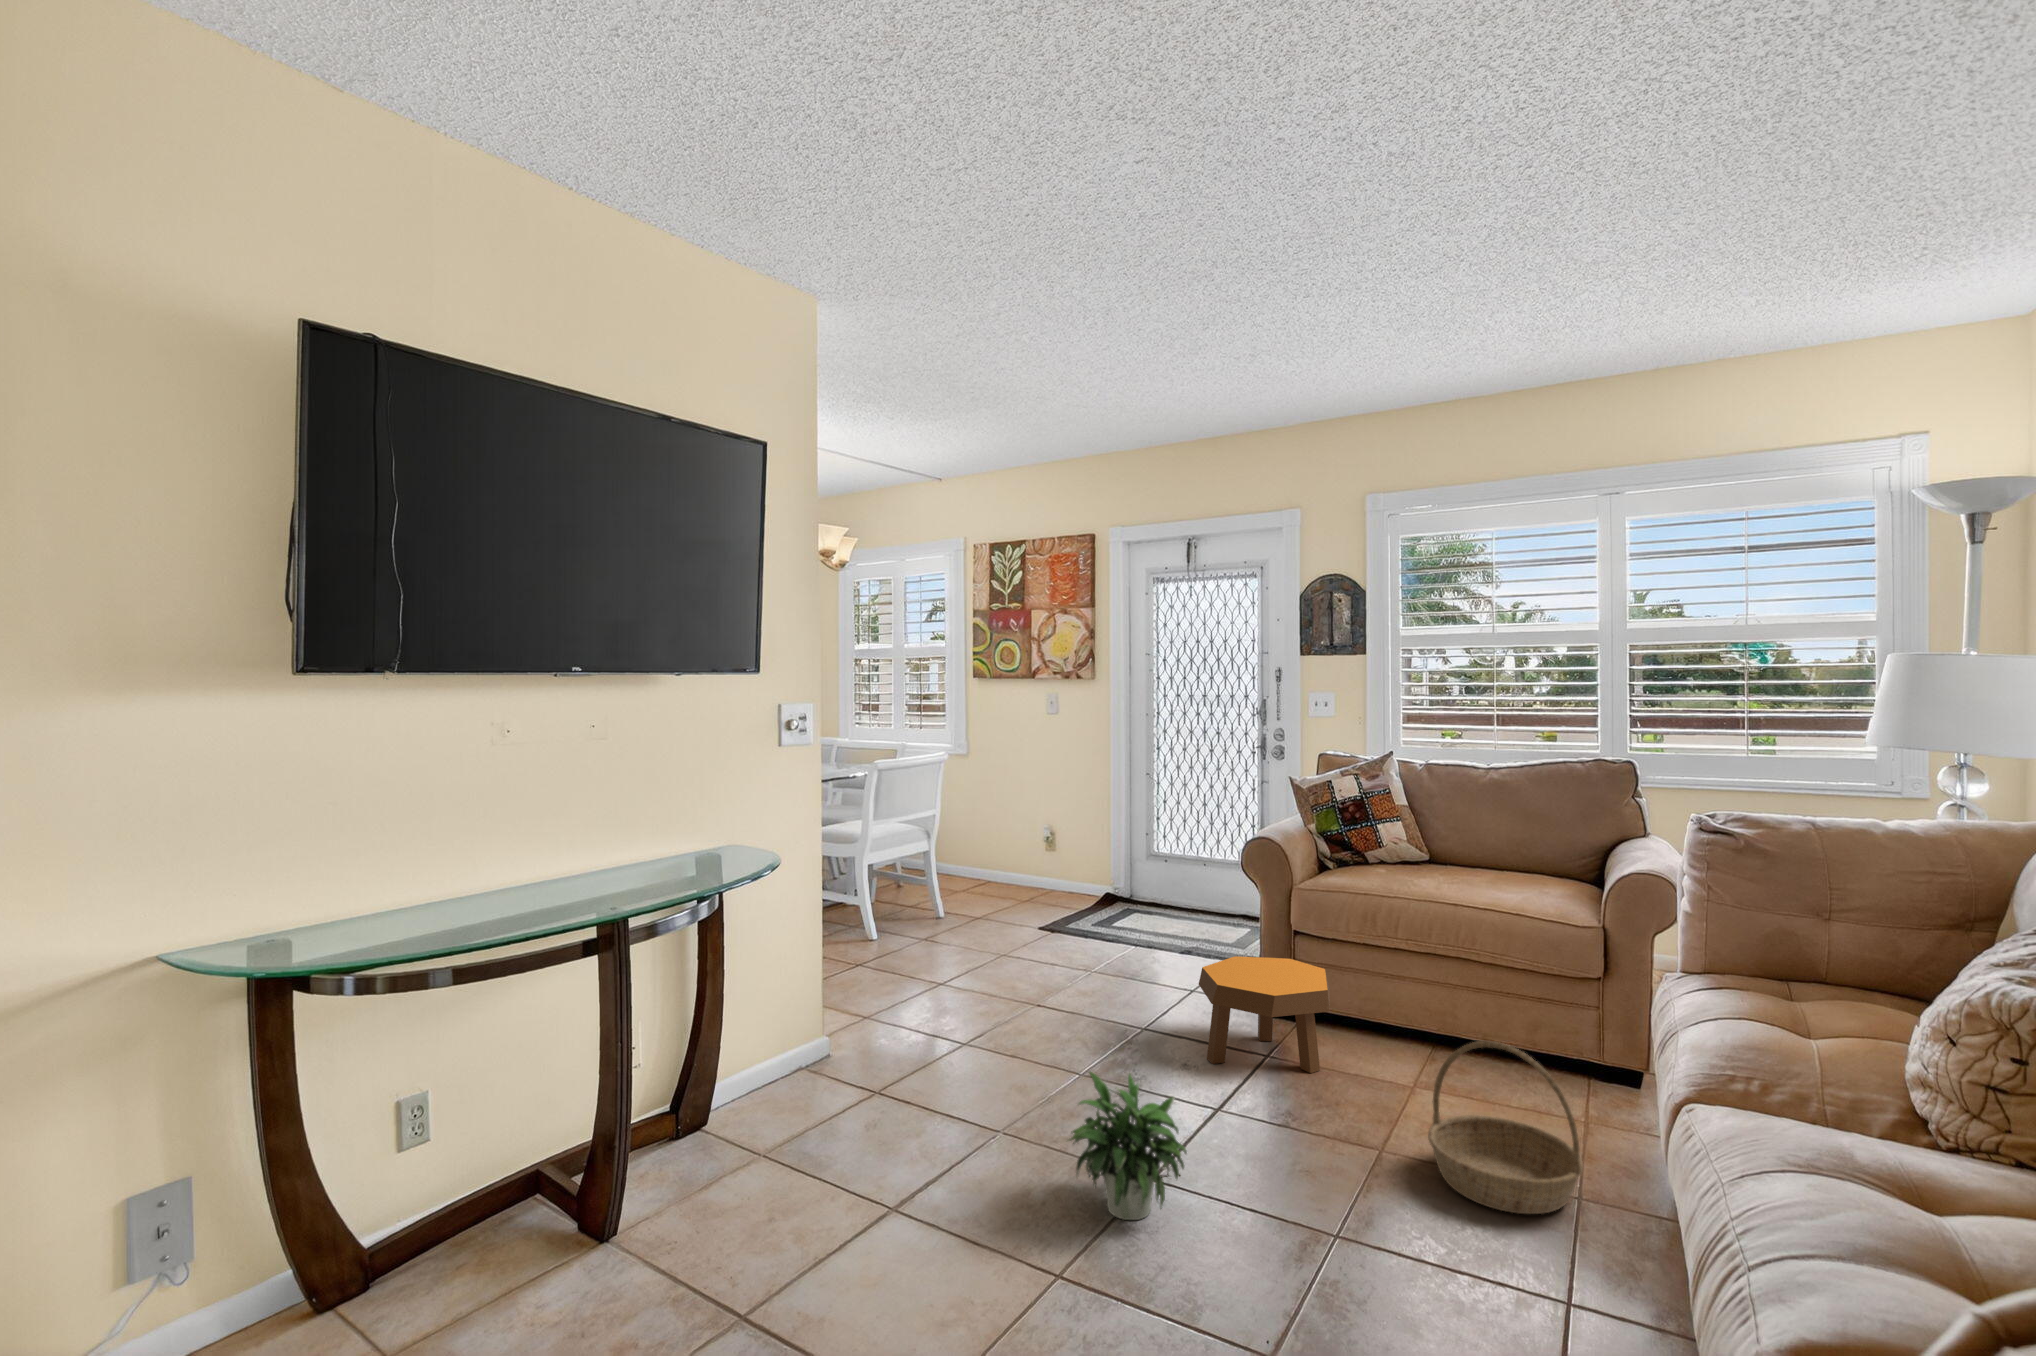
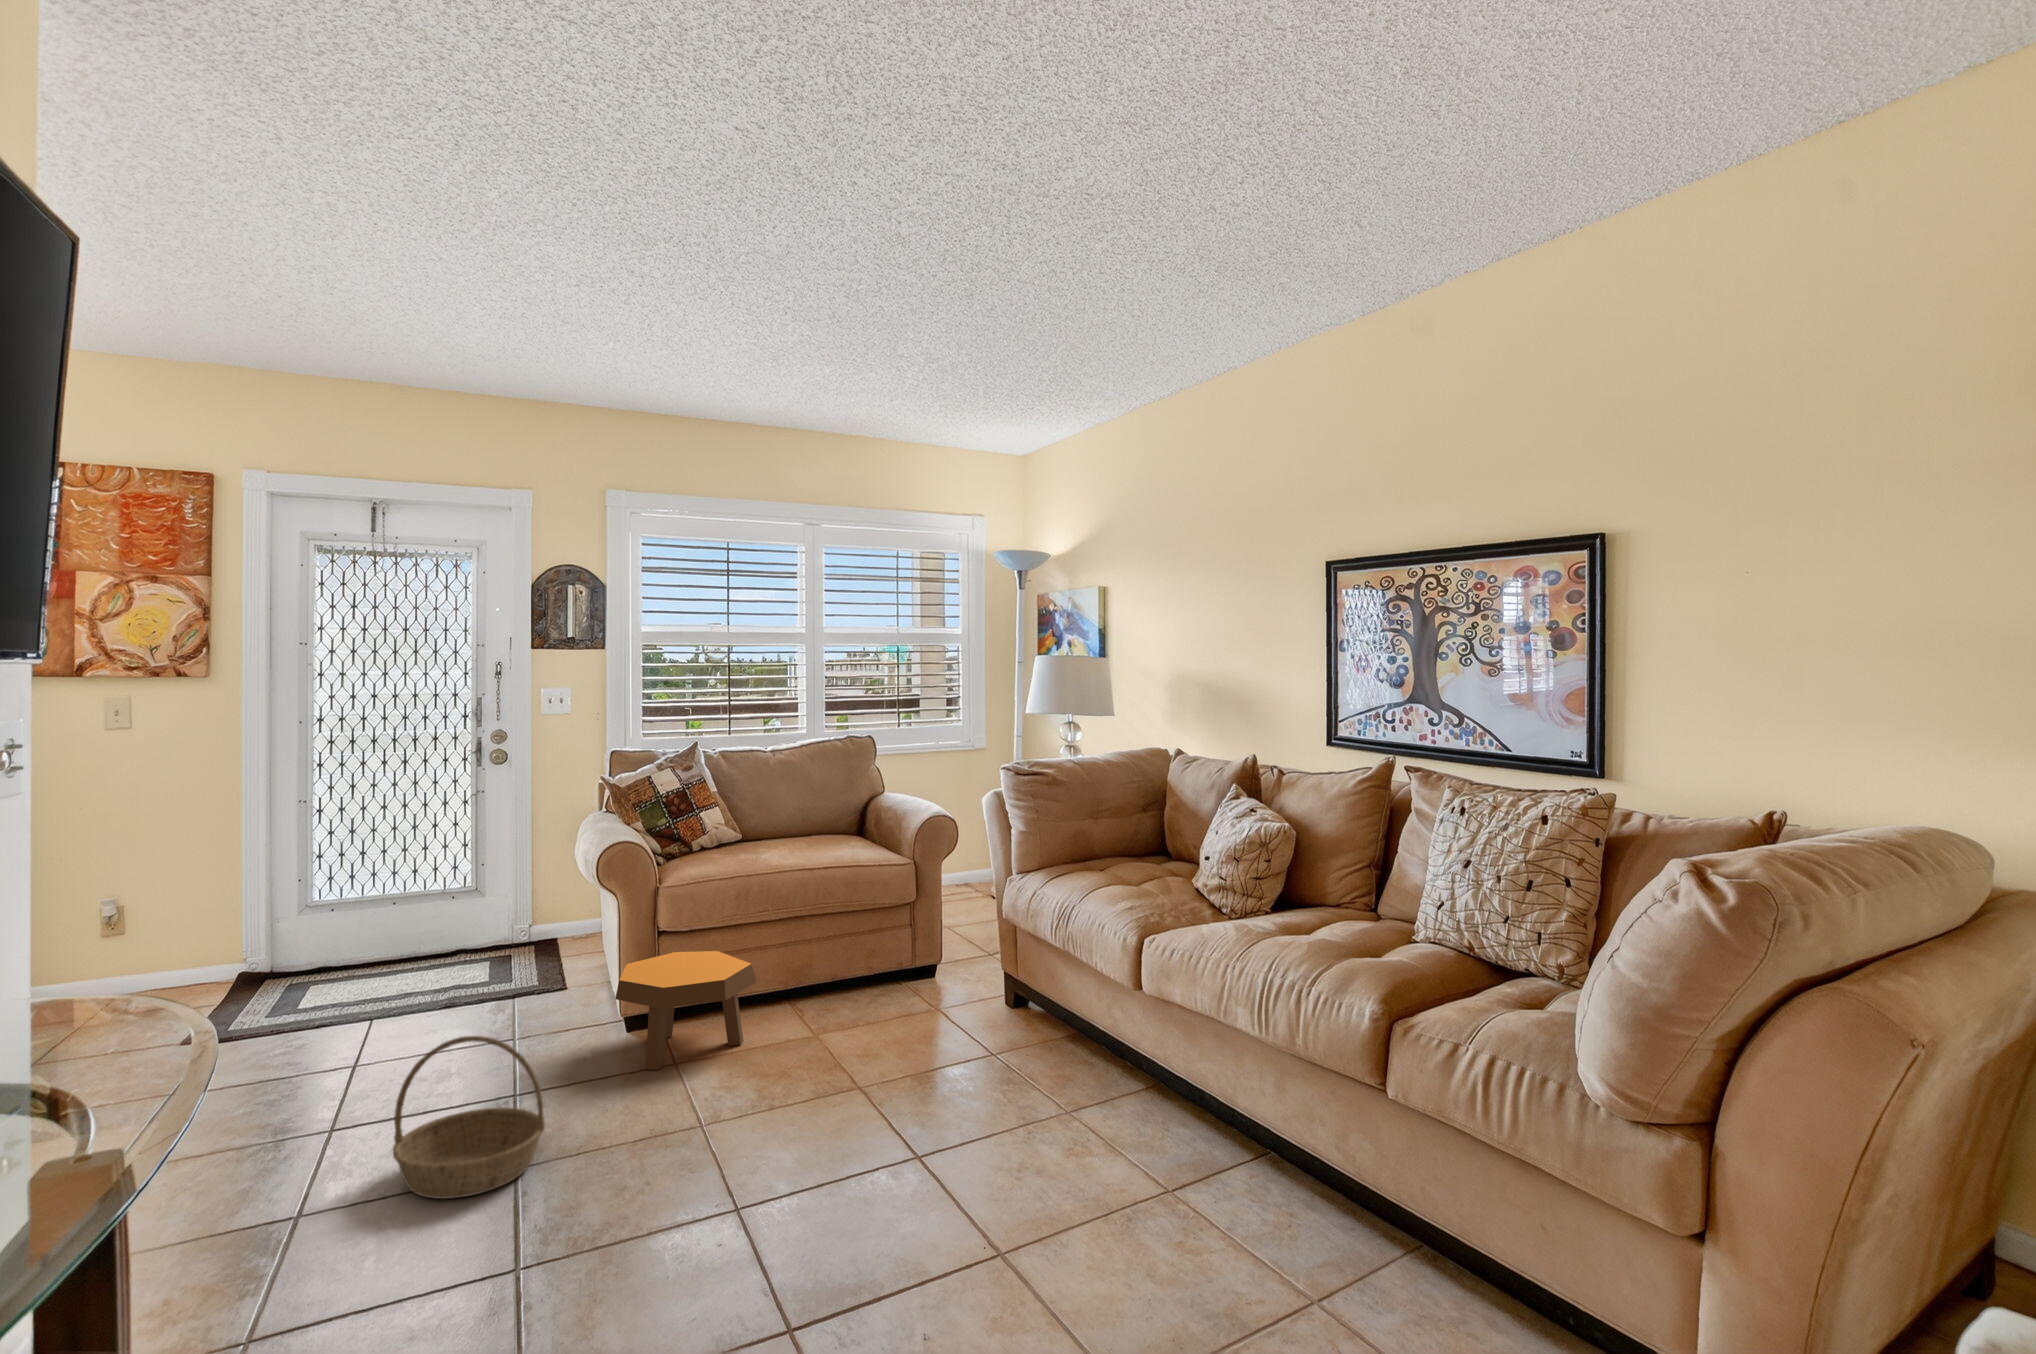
basket: present [1428,1041,1583,1214] -> present [393,1036,545,1199]
potted plant: present [1069,1072,1187,1220] -> none [700,1064,845,1195]

